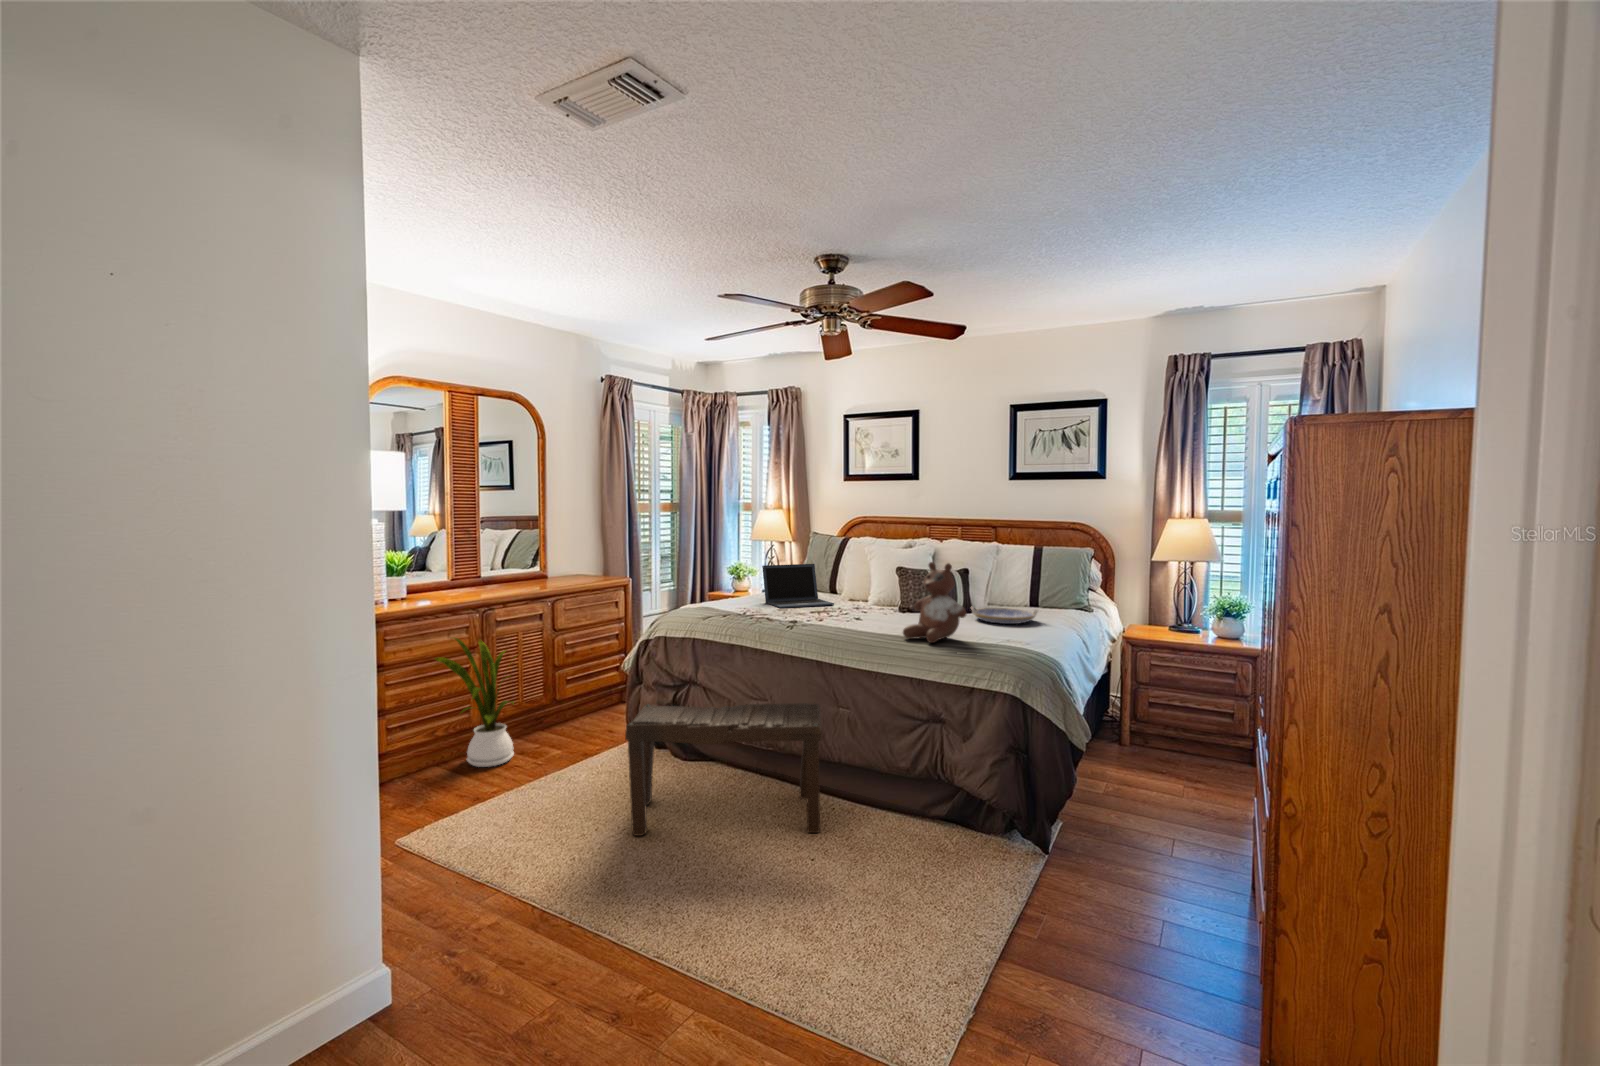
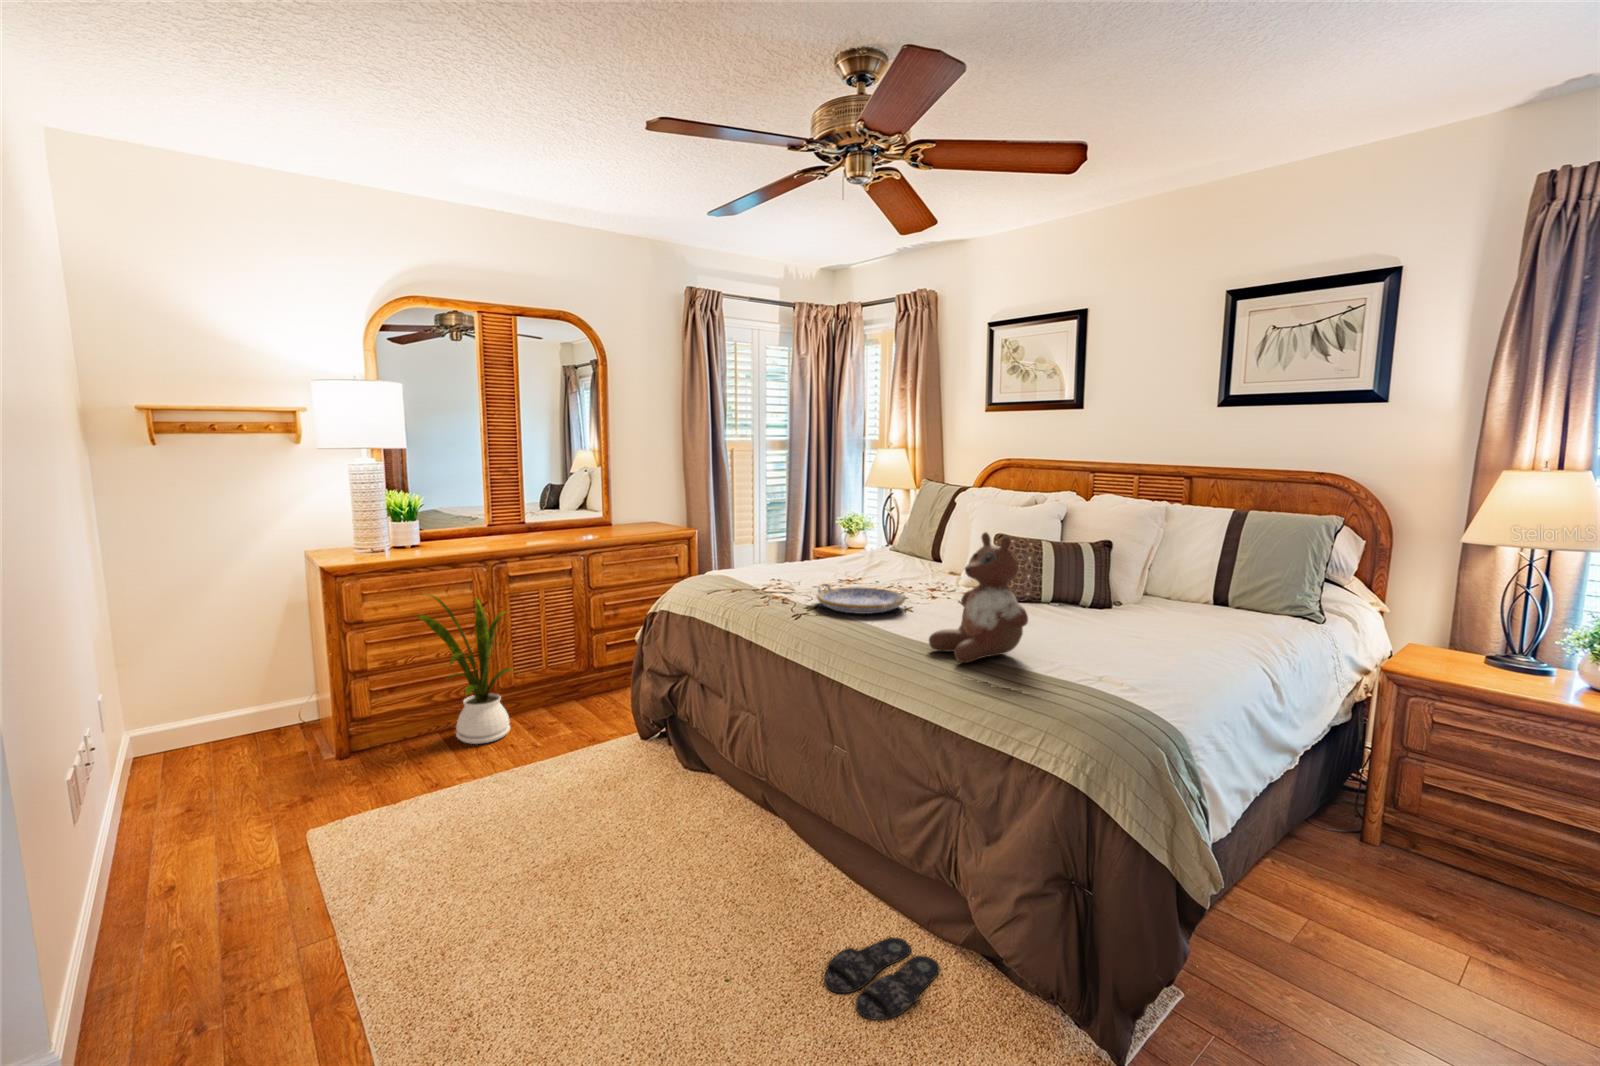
laptop: present [762,564,834,608] -> none [823,524,909,583]
serving tray: present [971,607,1038,624] -> present [817,584,906,614]
bench: present [625,703,822,836] -> none [516,702,805,925]
slippers: none [878,824,941,861] -> present [825,937,940,1020]

